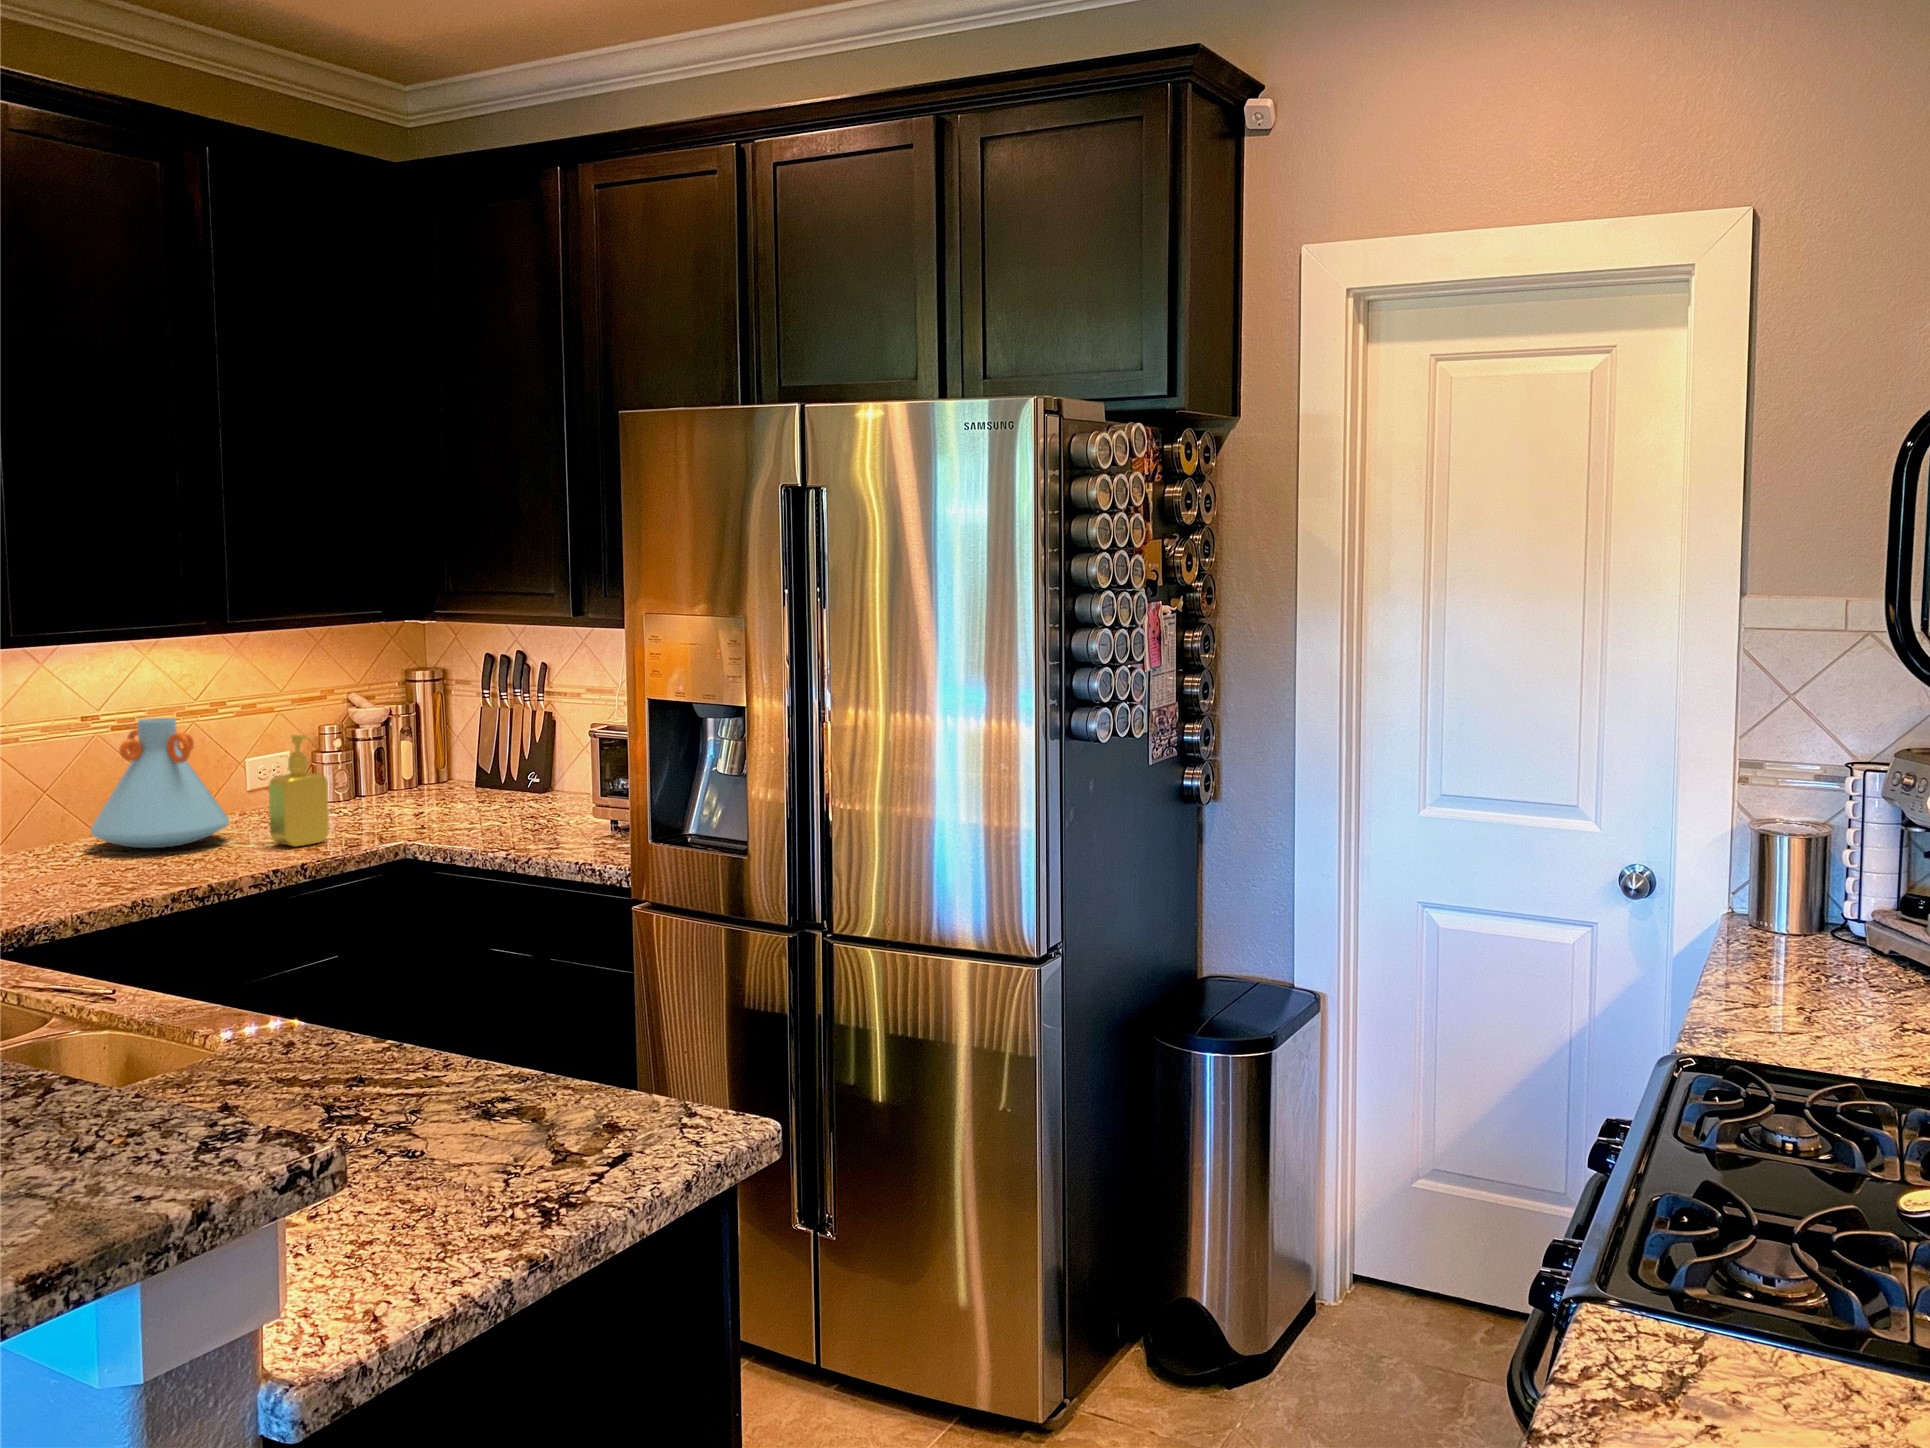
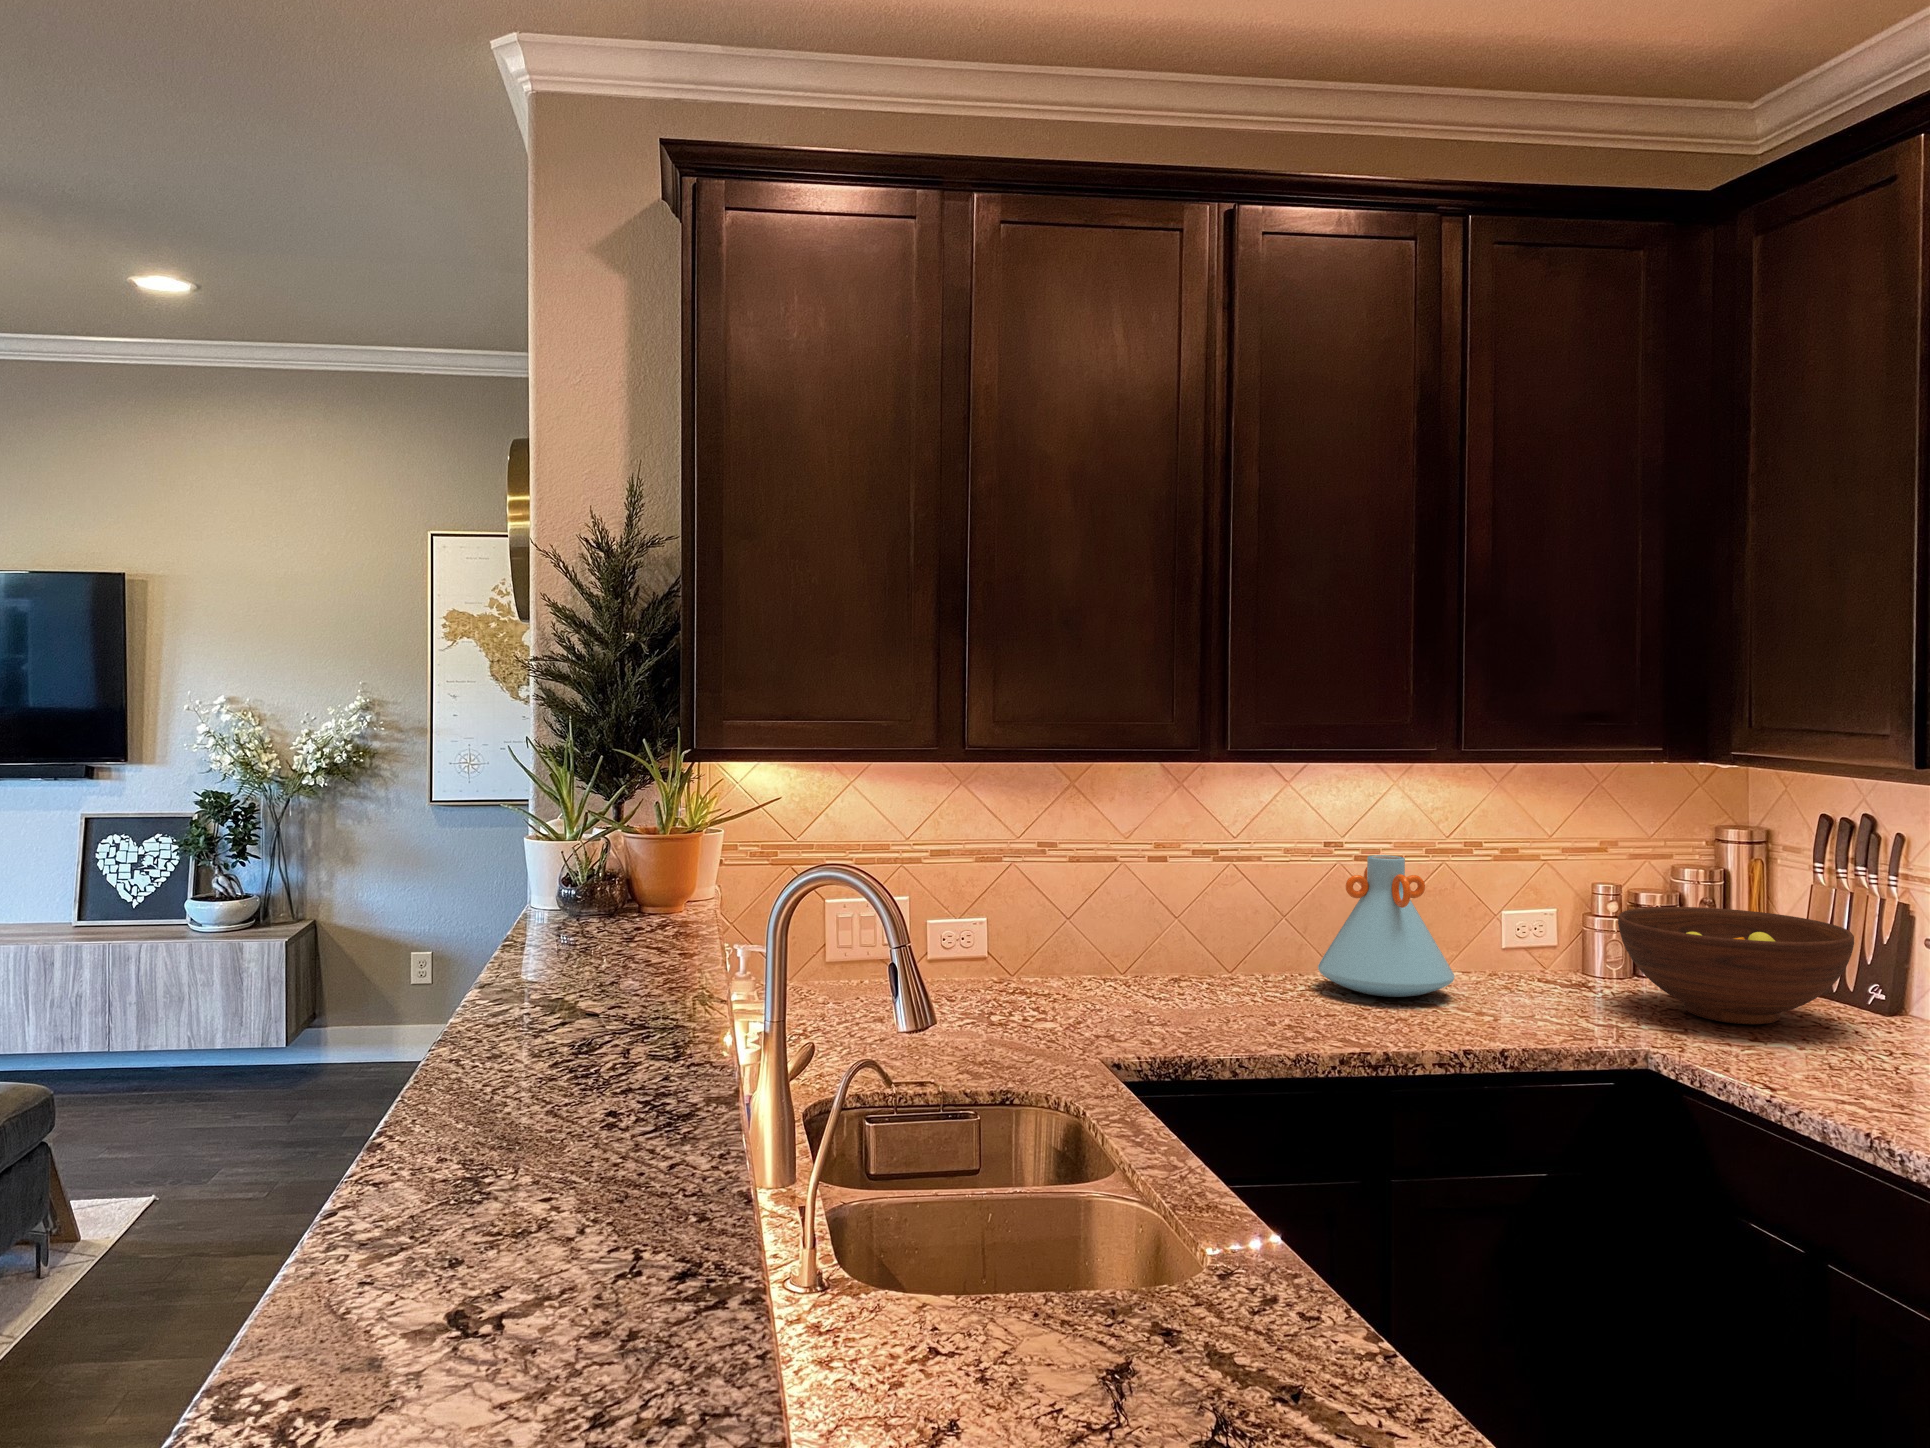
fruit bowl: none [360,731,527,817] -> present [1618,907,1854,1024]
soap dispenser: present [269,735,329,847] -> none [1487,892,1556,1026]

